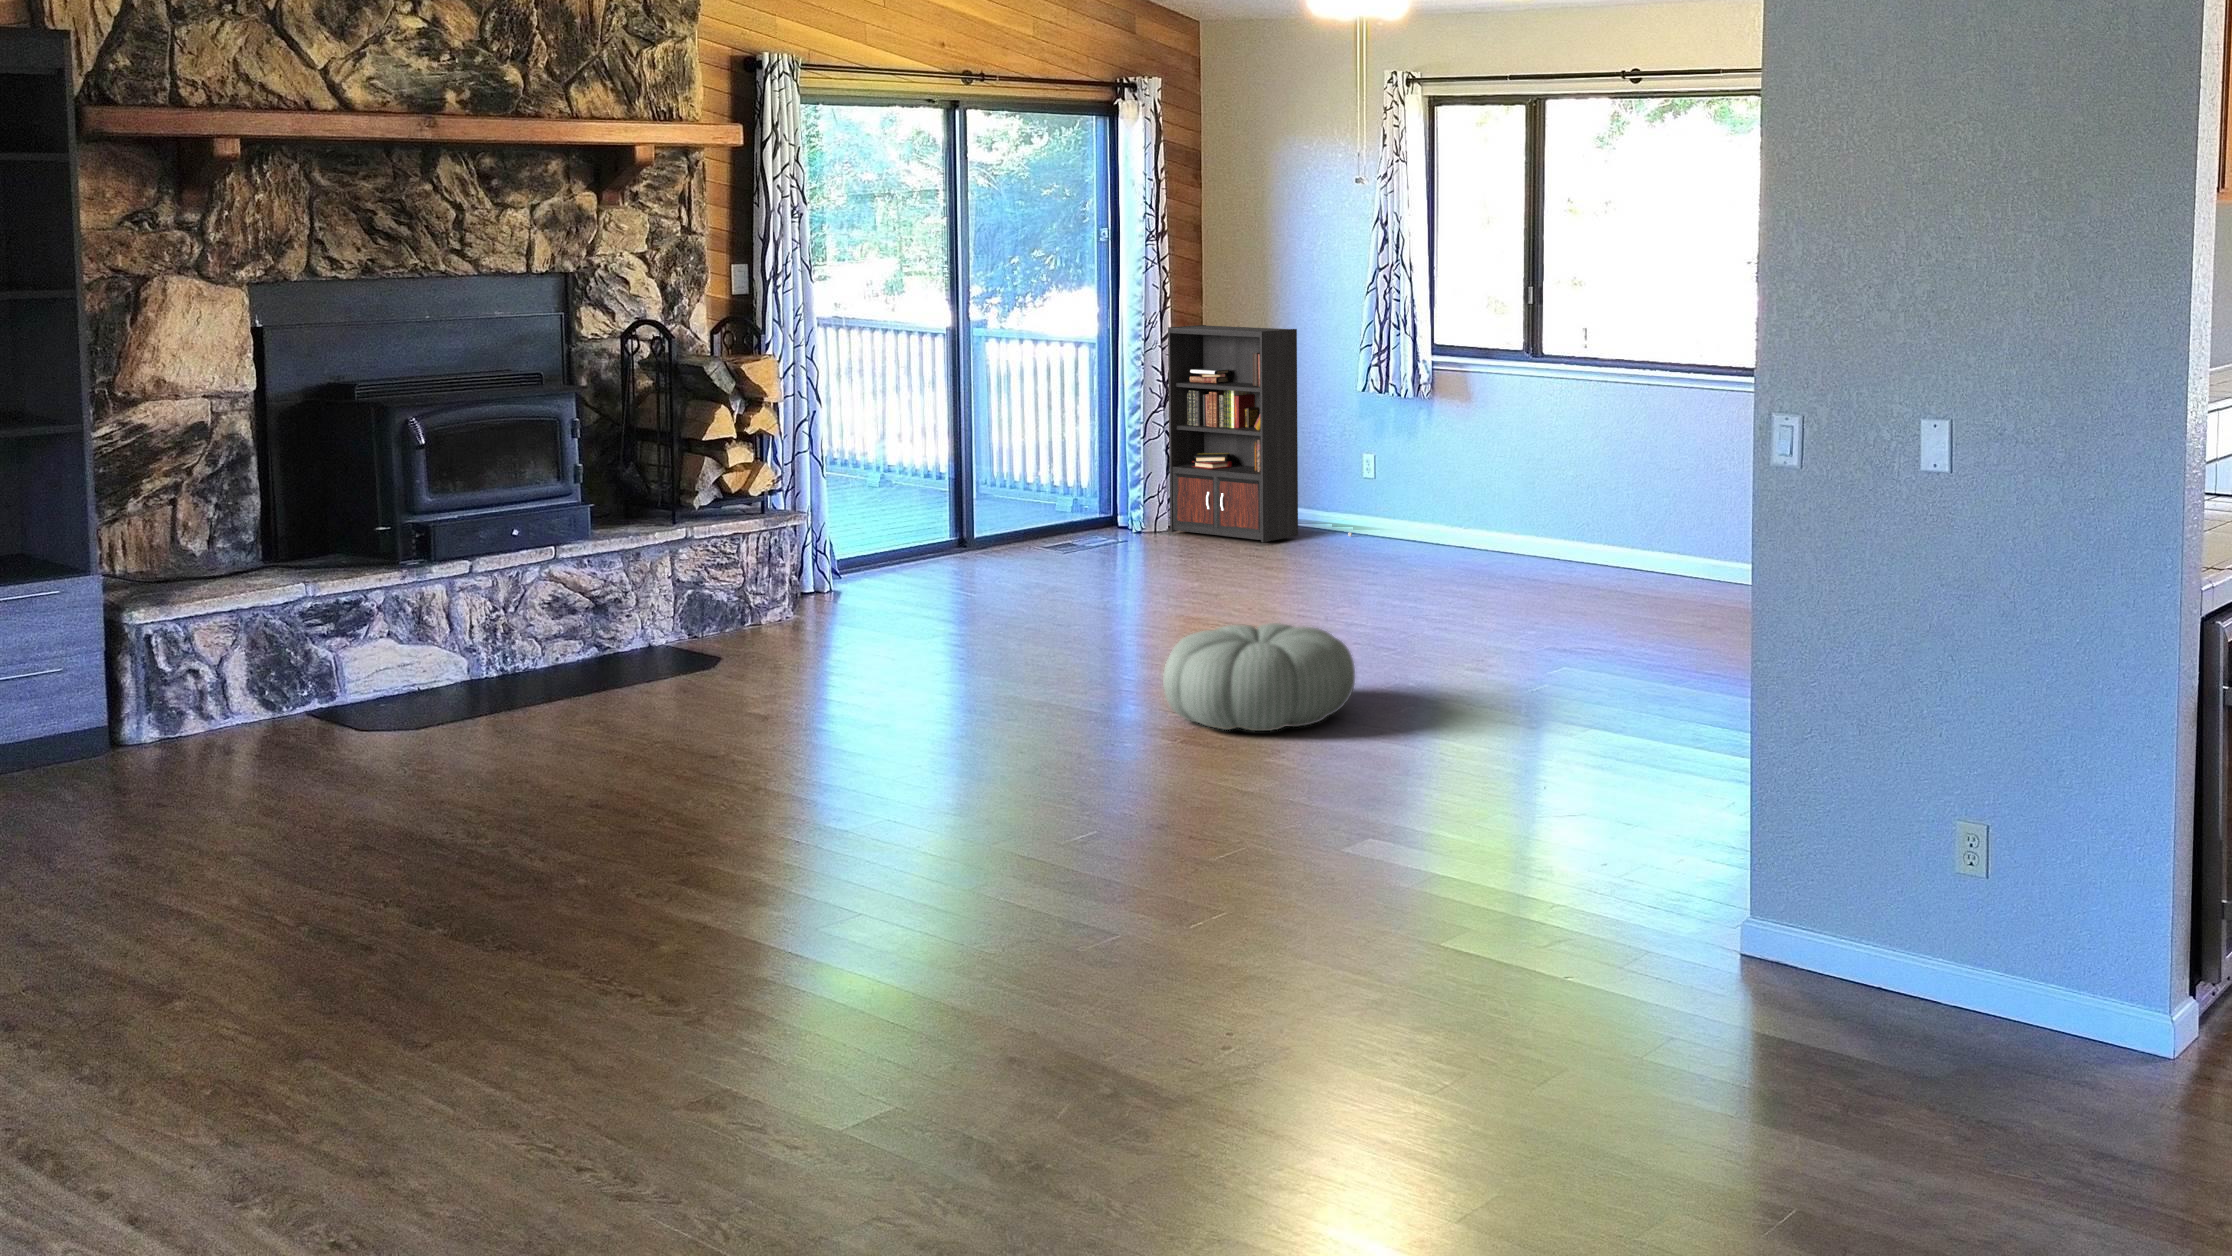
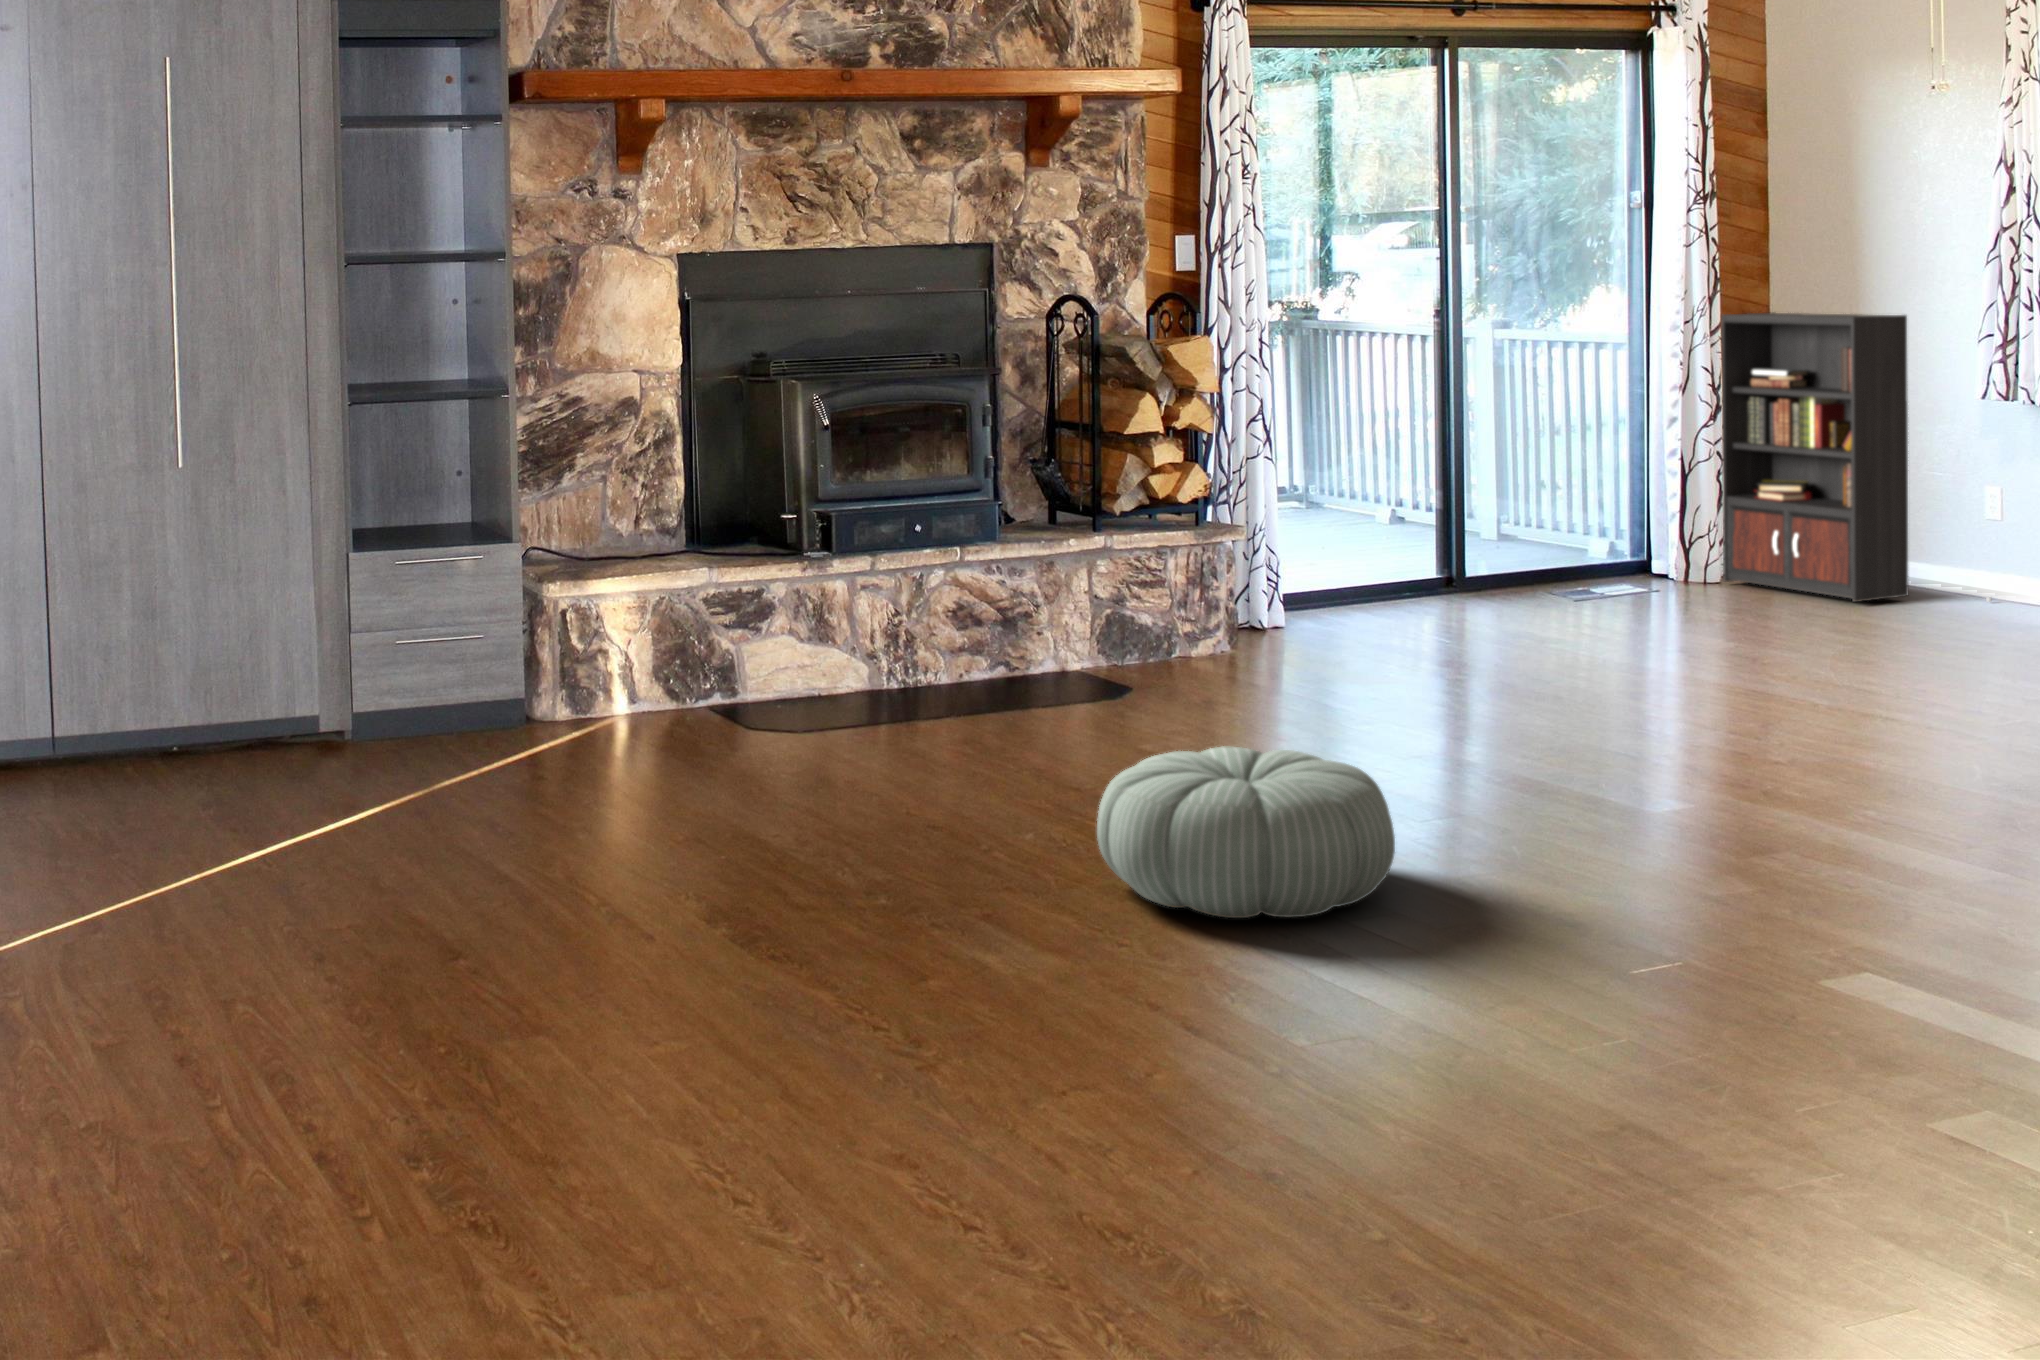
pouf: present [1163,623,1355,731] -> present [1097,747,1395,918]

